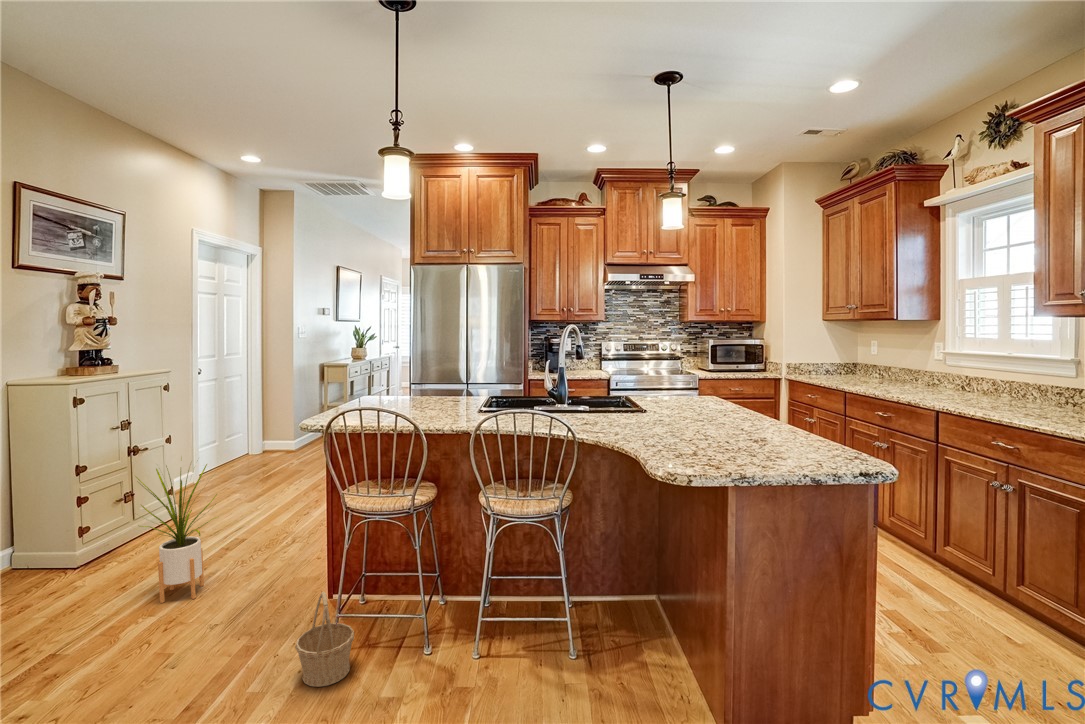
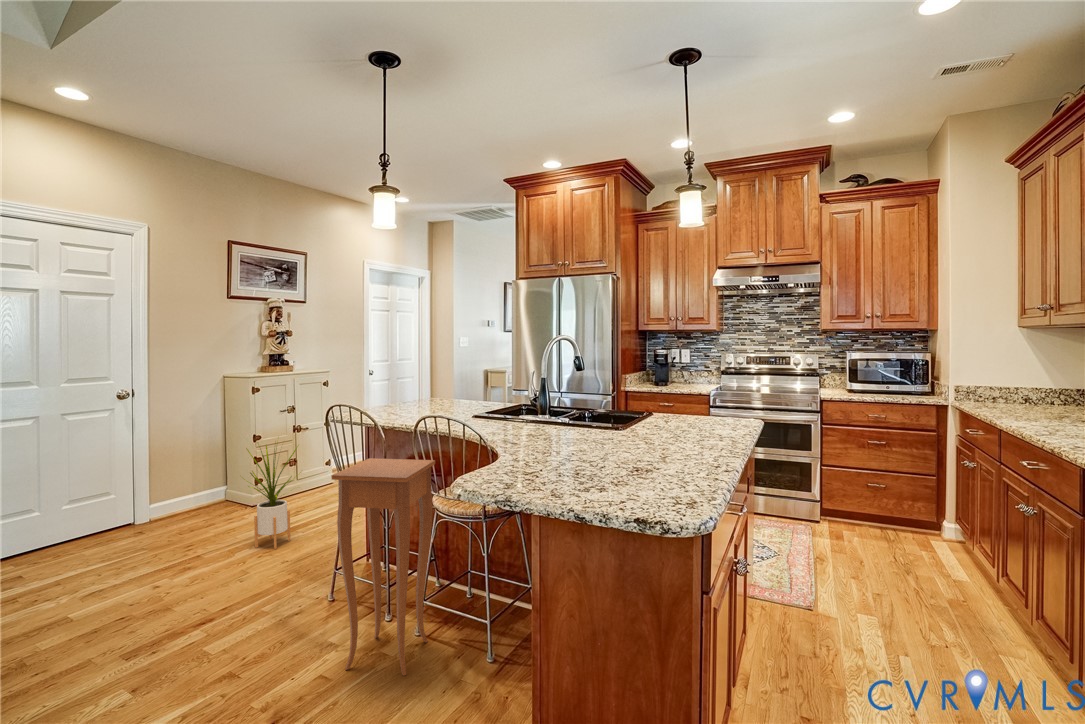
side table: none [420,458,513,692] -> present [331,458,435,676]
basket: present [295,592,354,687] -> none [265,558,317,638]

